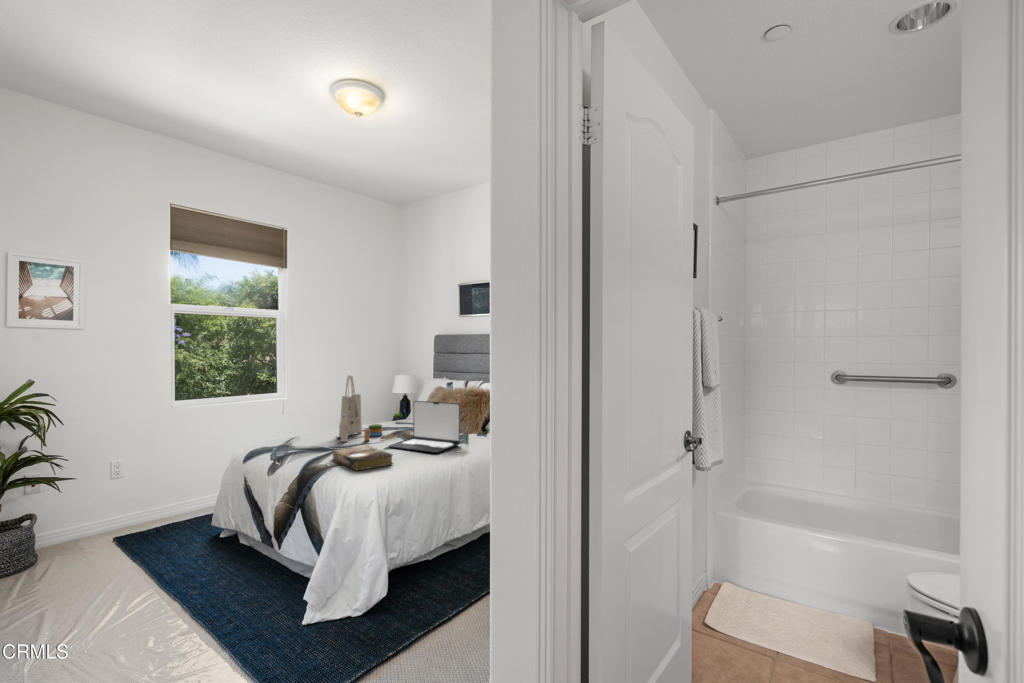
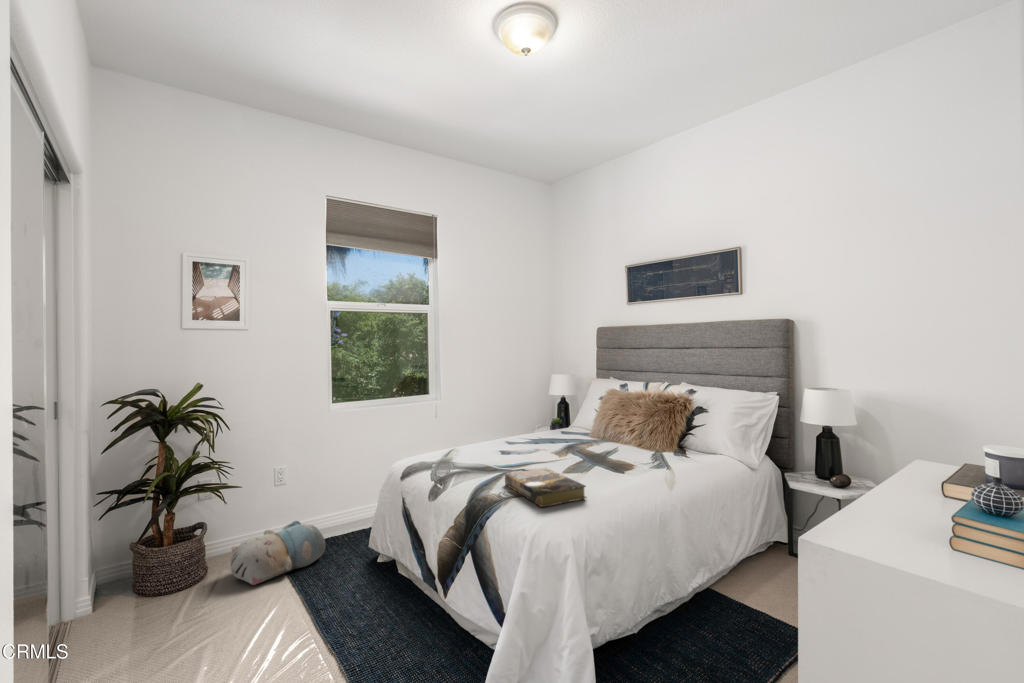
tote bag: present [339,376,398,442] -> none [503,377,575,459]
laptop: present [389,401,460,453] -> none [569,409,661,482]
plush toy: none [65,509,166,565] -> present [230,521,325,585]

